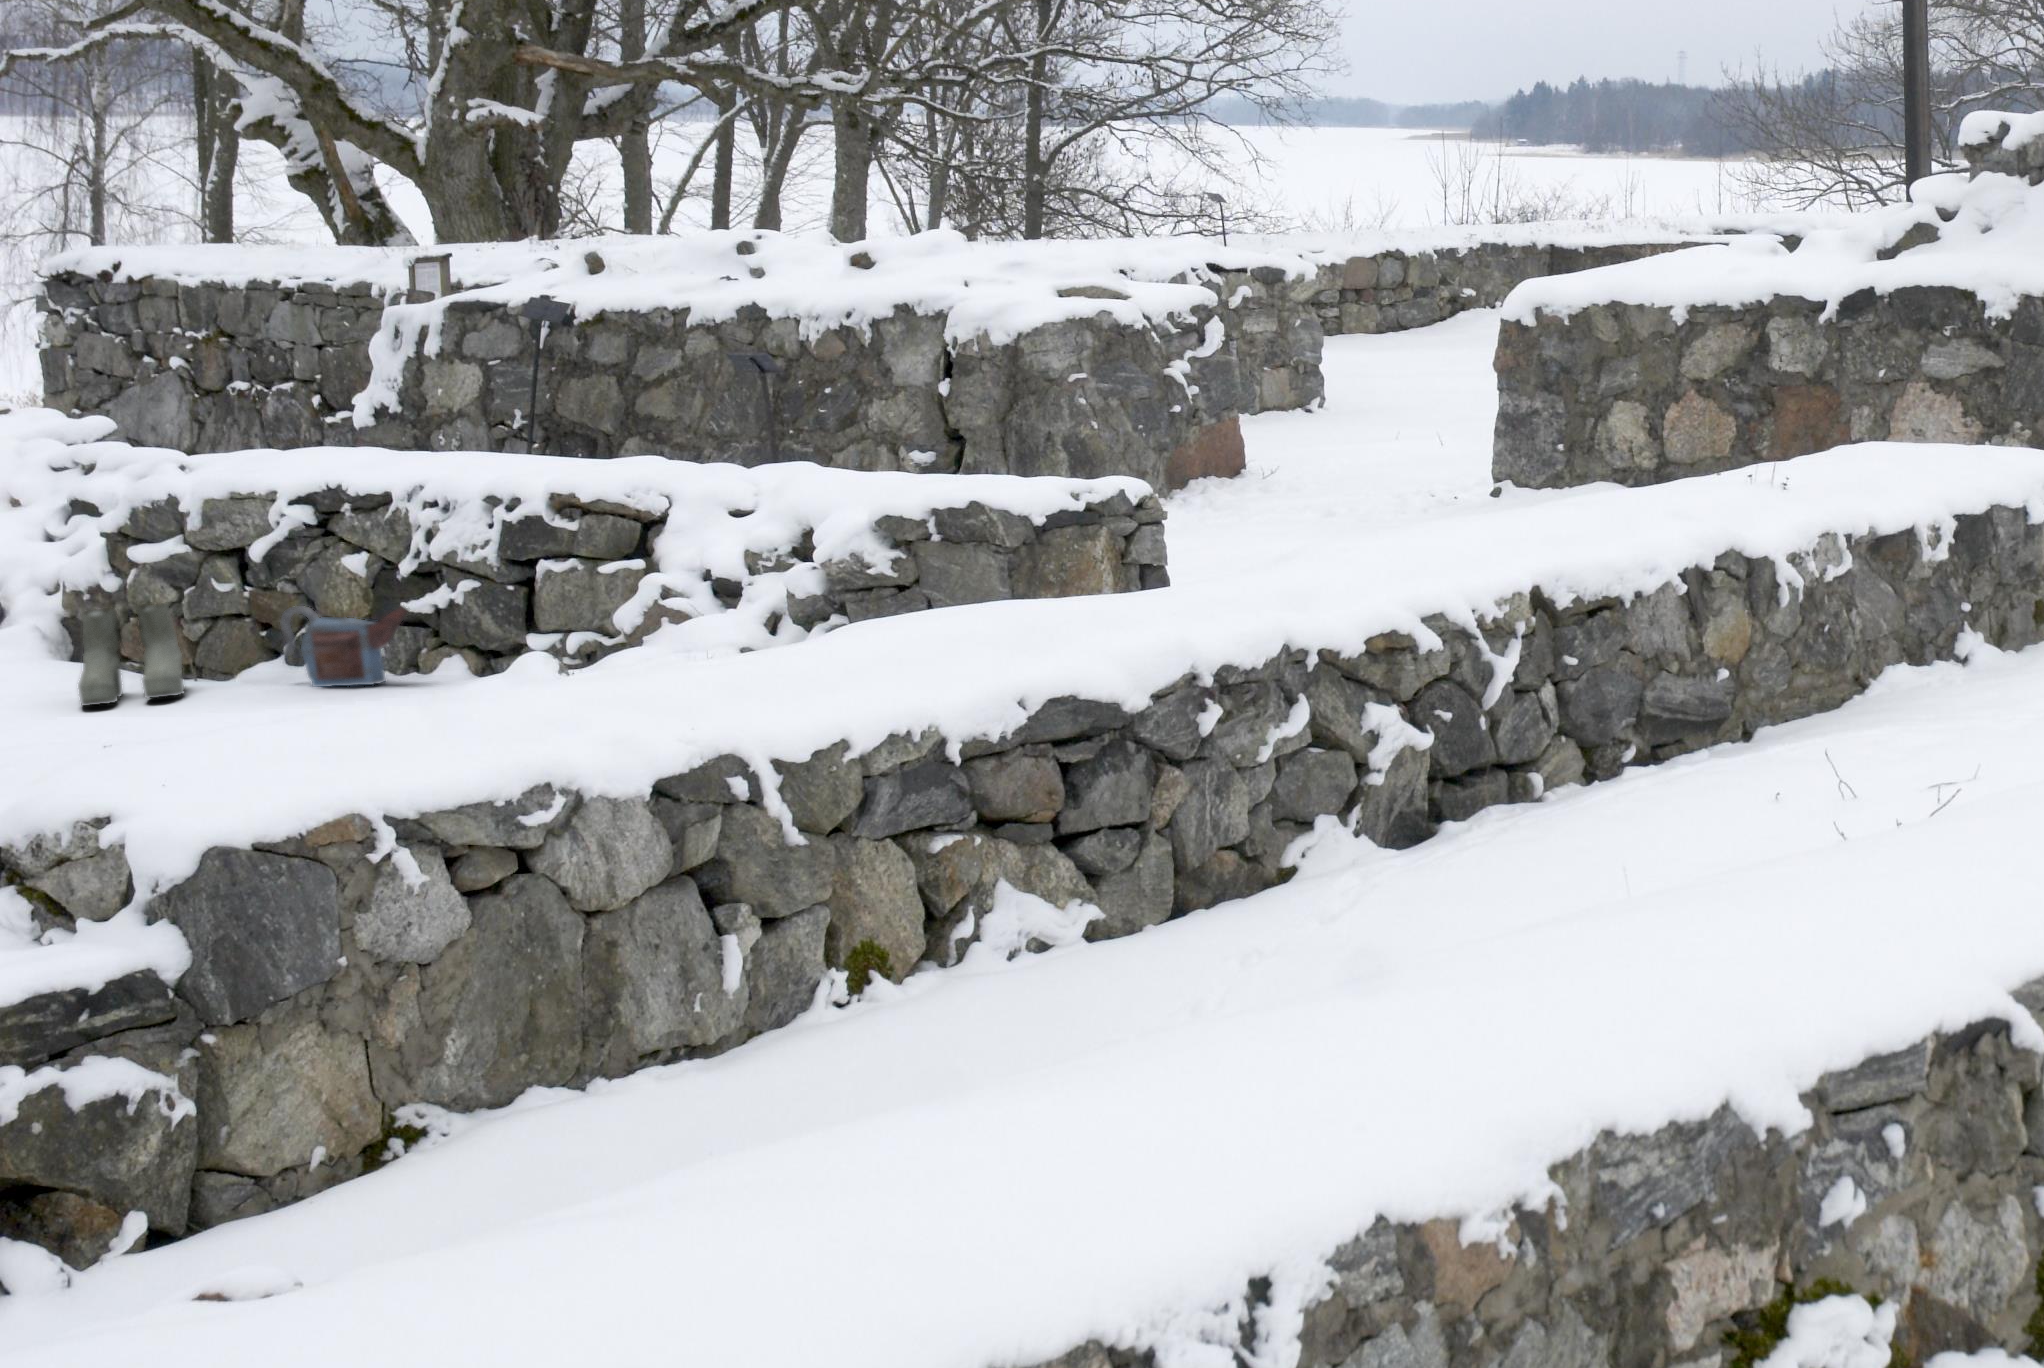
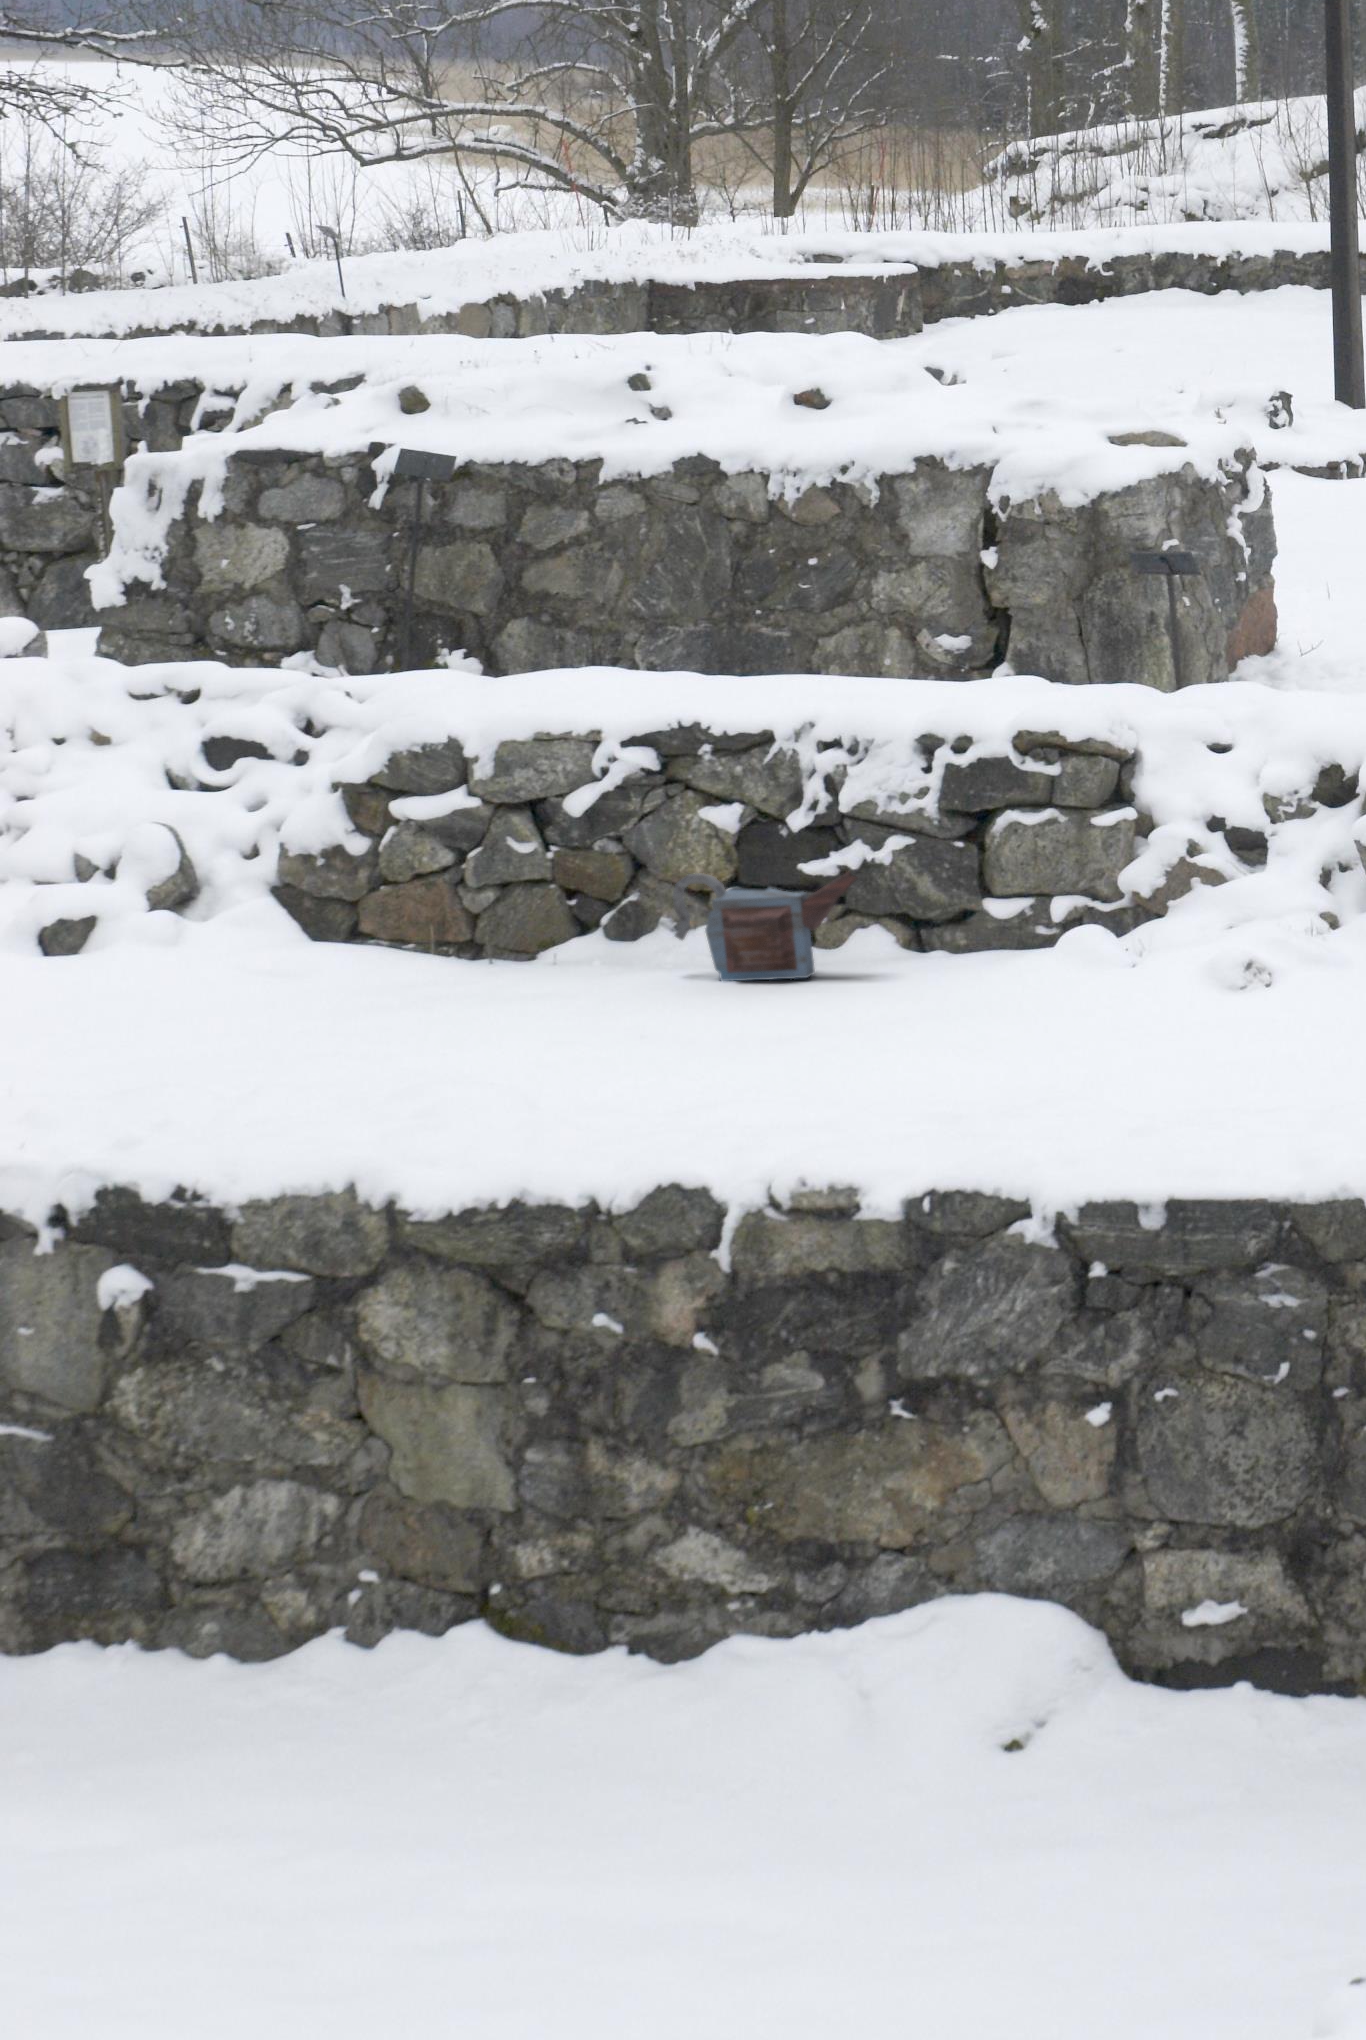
boots: present [78,603,184,706] -> none [439,871,571,1012]

